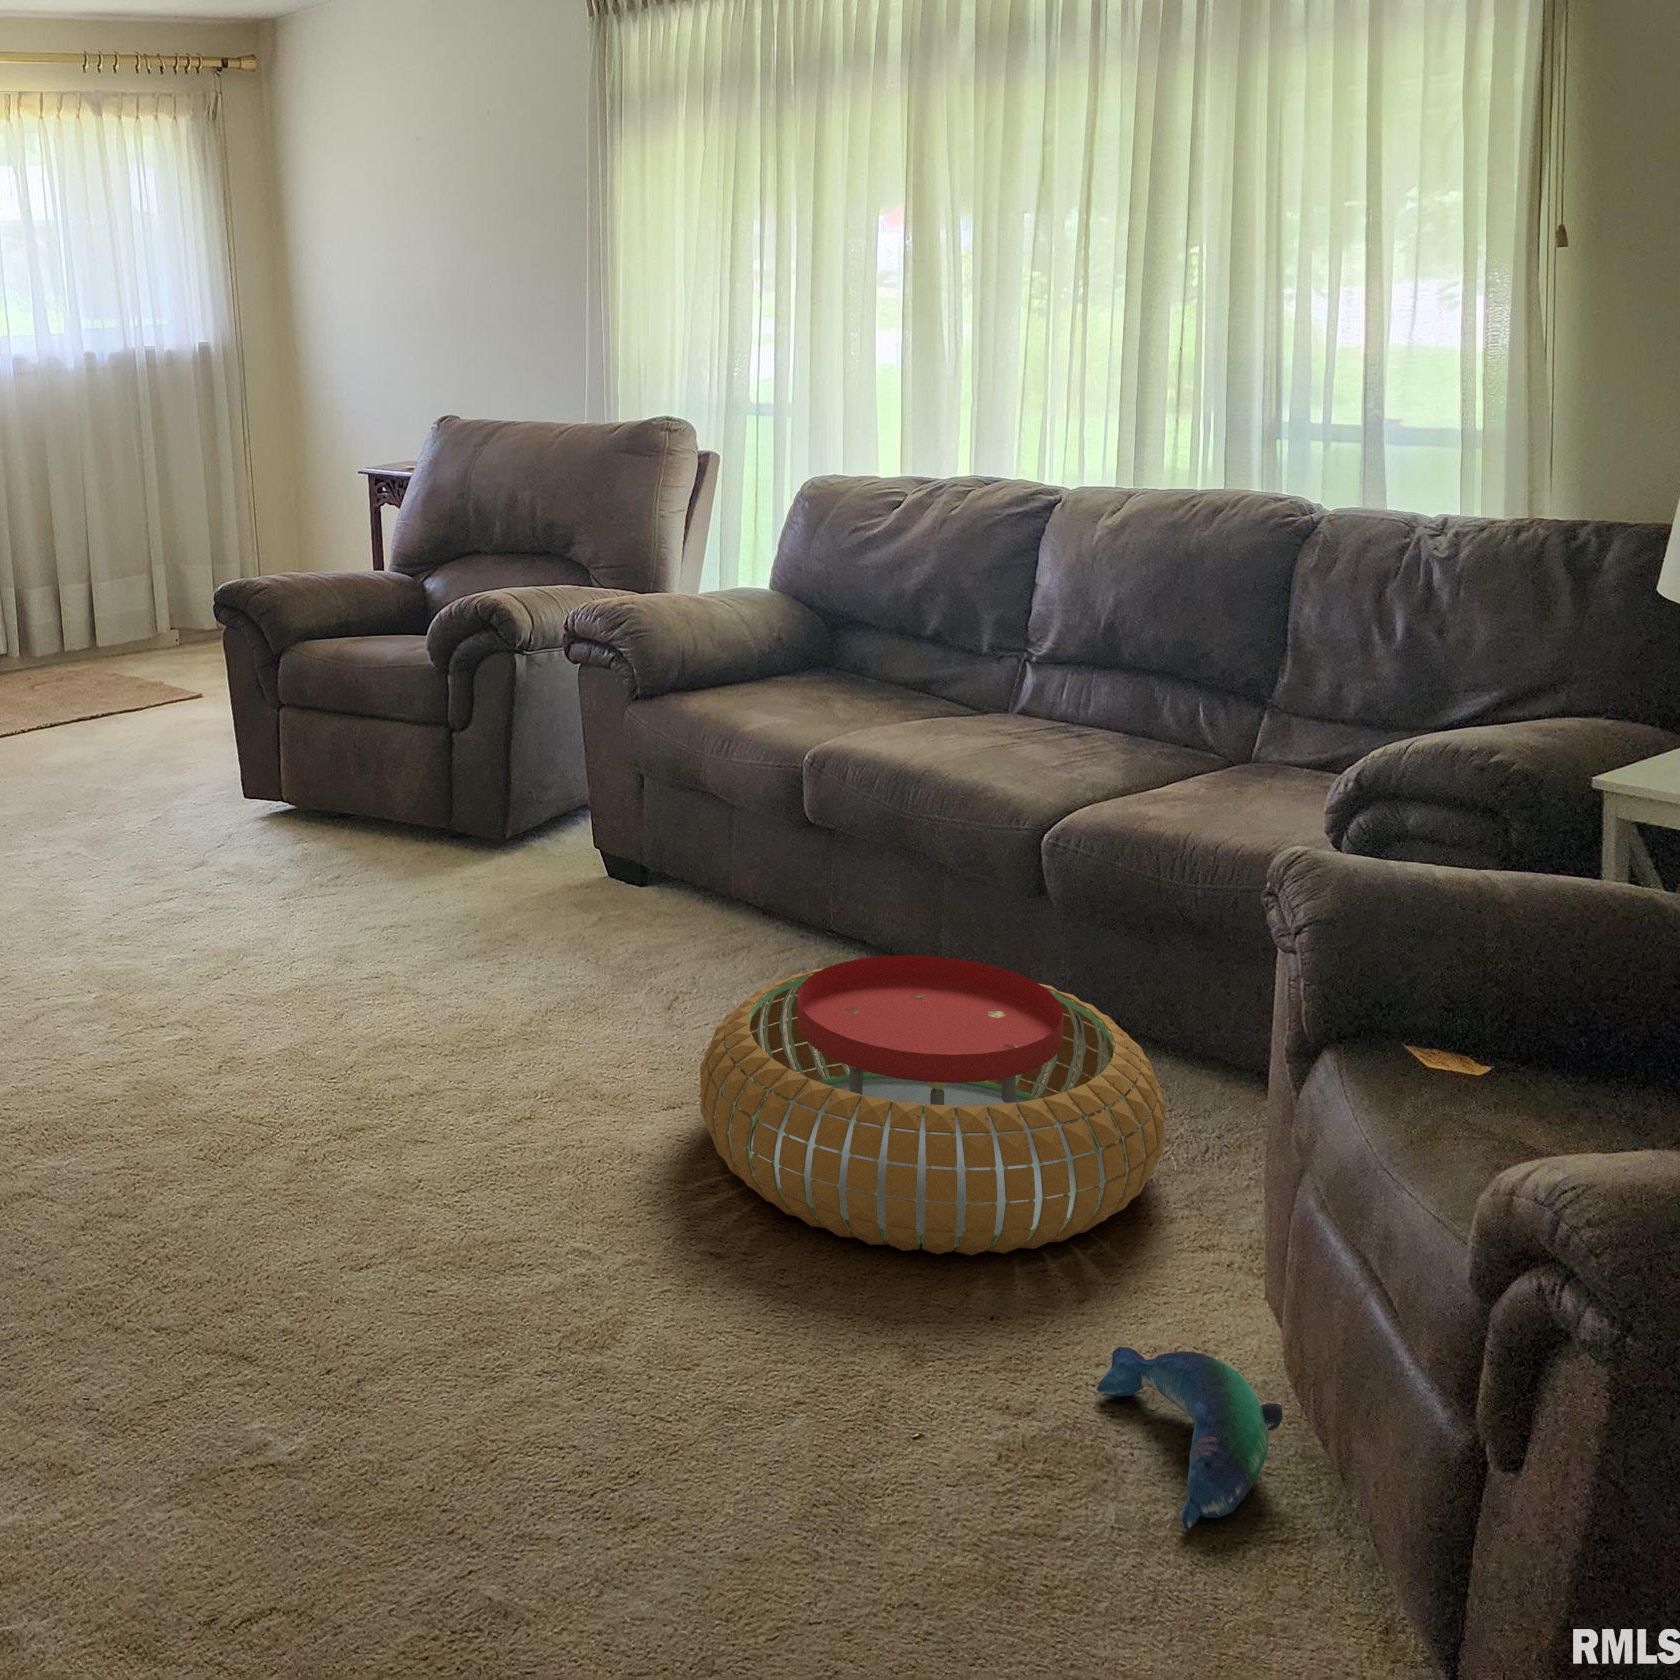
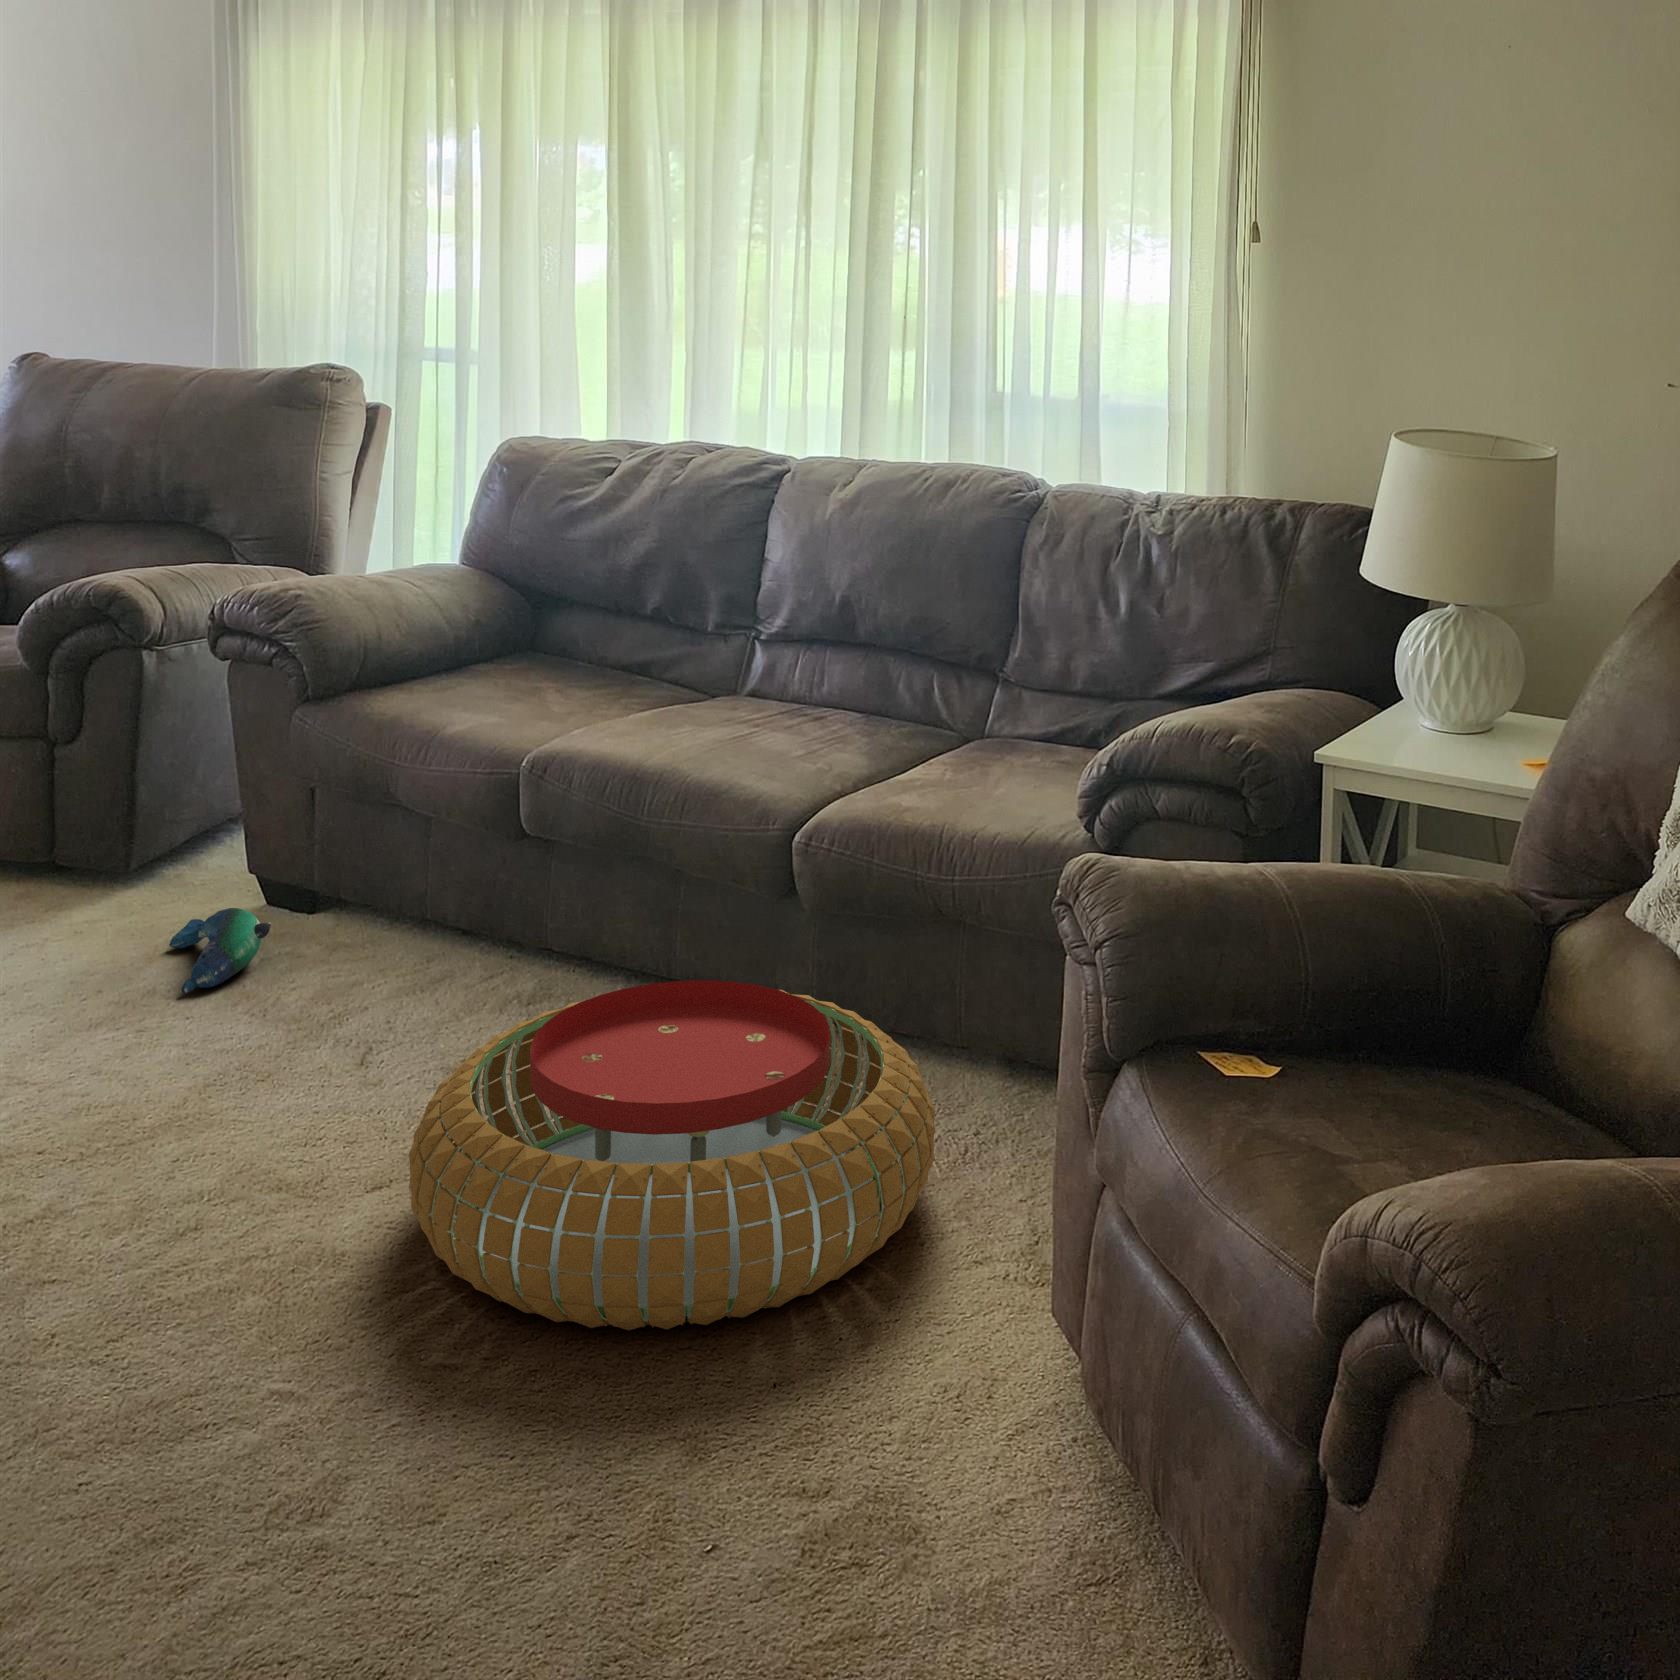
plush toy: present [1097,1347,1282,1529] -> present [169,908,271,994]

